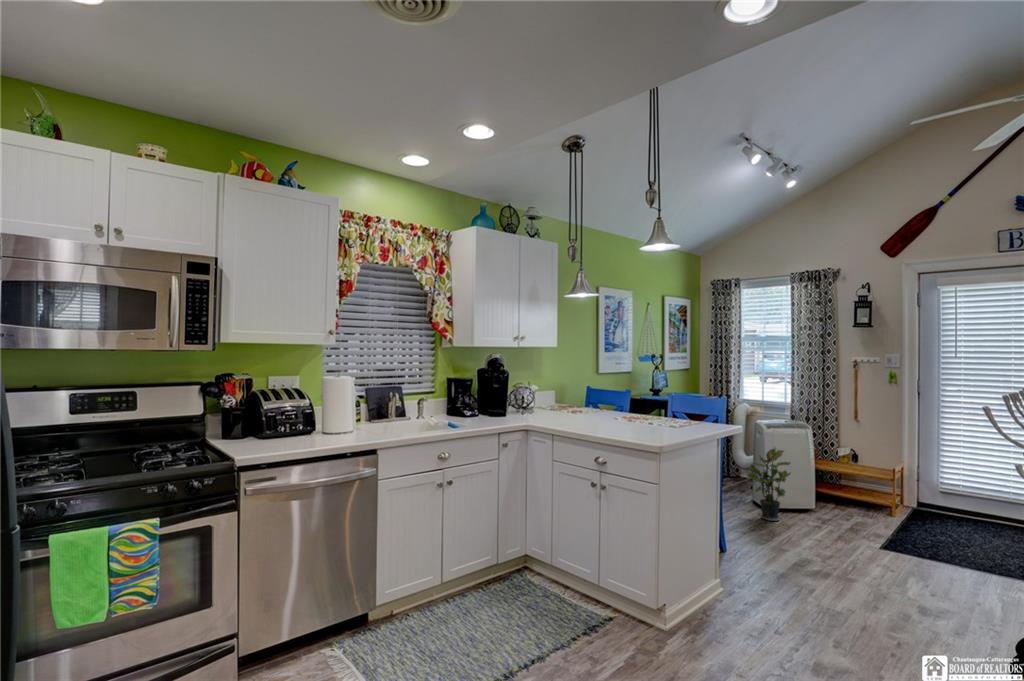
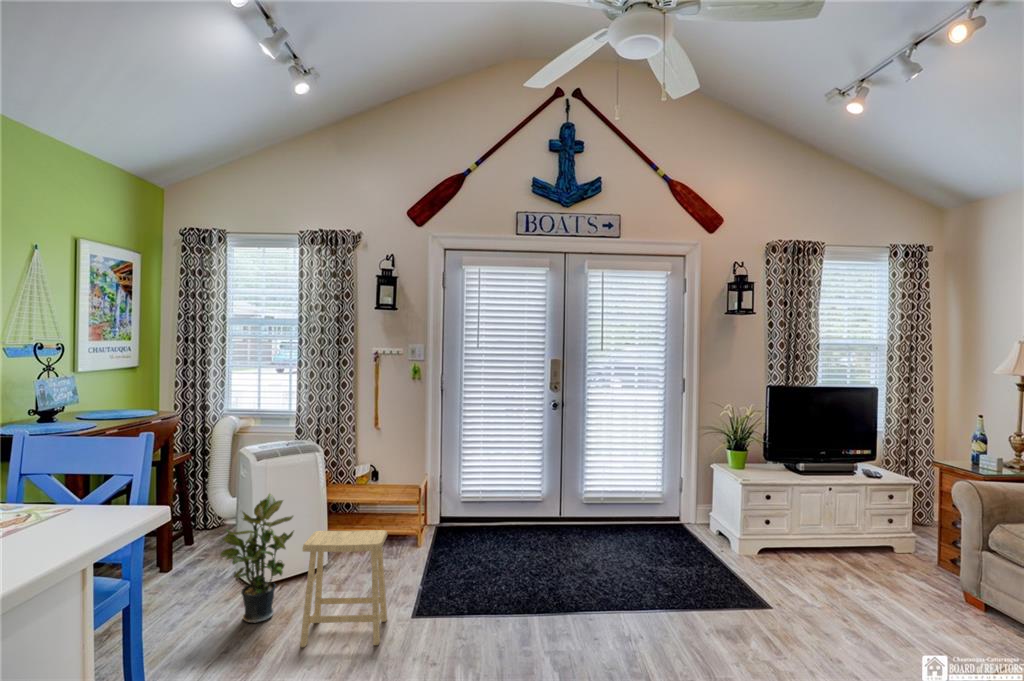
footstool: none [797,472,858,548] -> present [300,530,387,647]

